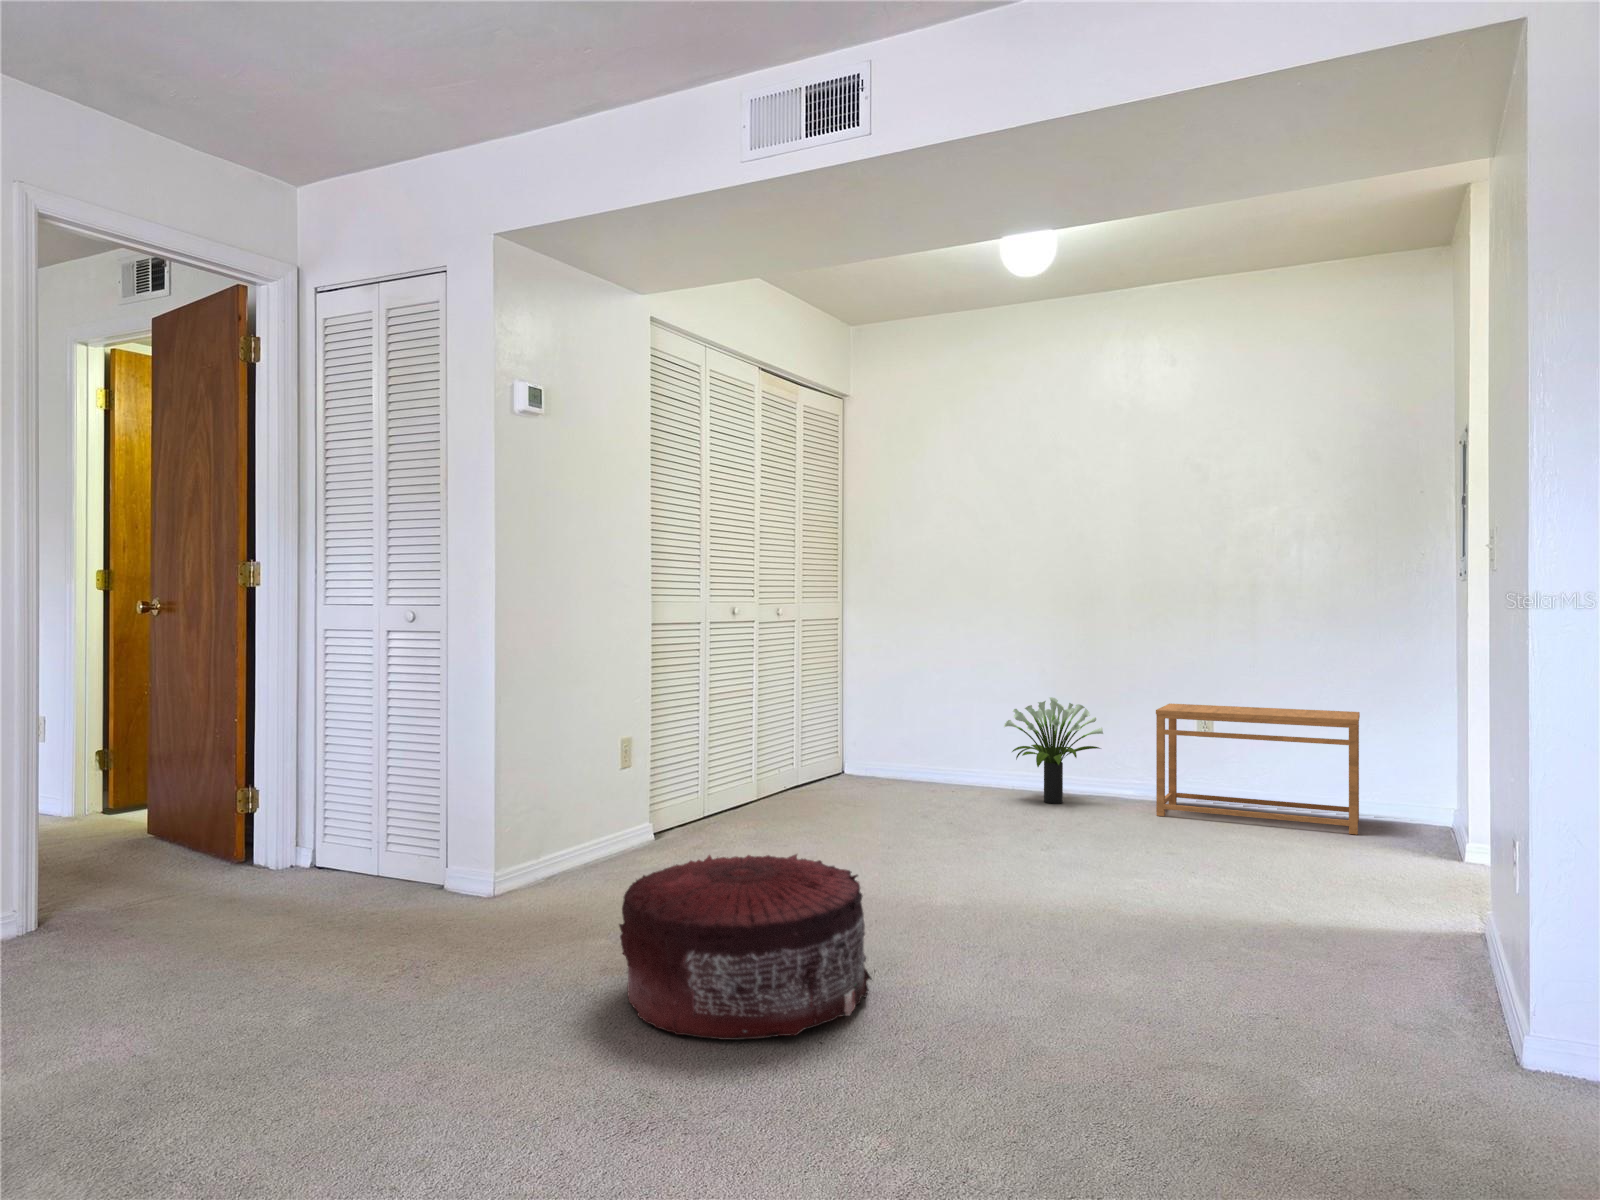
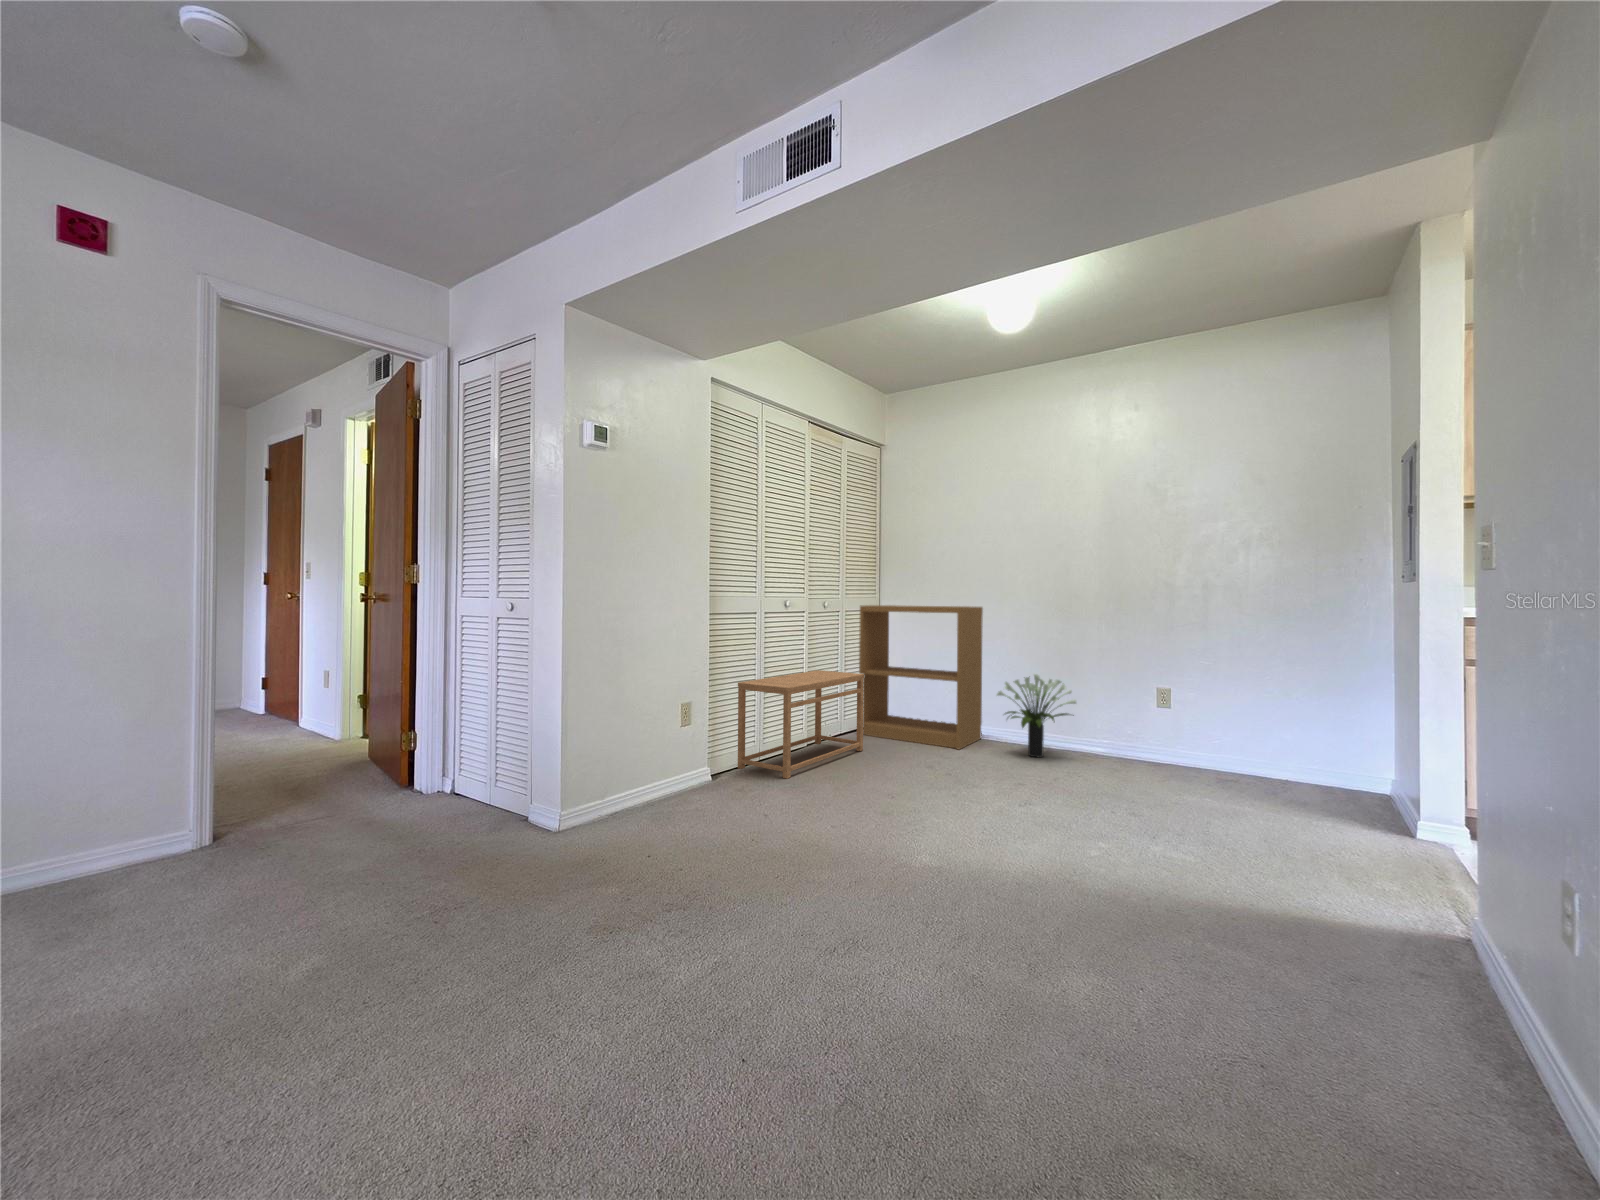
bookshelf: none [821,612,982,799] -> present [859,605,983,749]
side table: present [1156,704,1360,835] -> present [738,670,864,779]
pouf: present [619,854,872,1040] -> none [578,822,821,1038]

